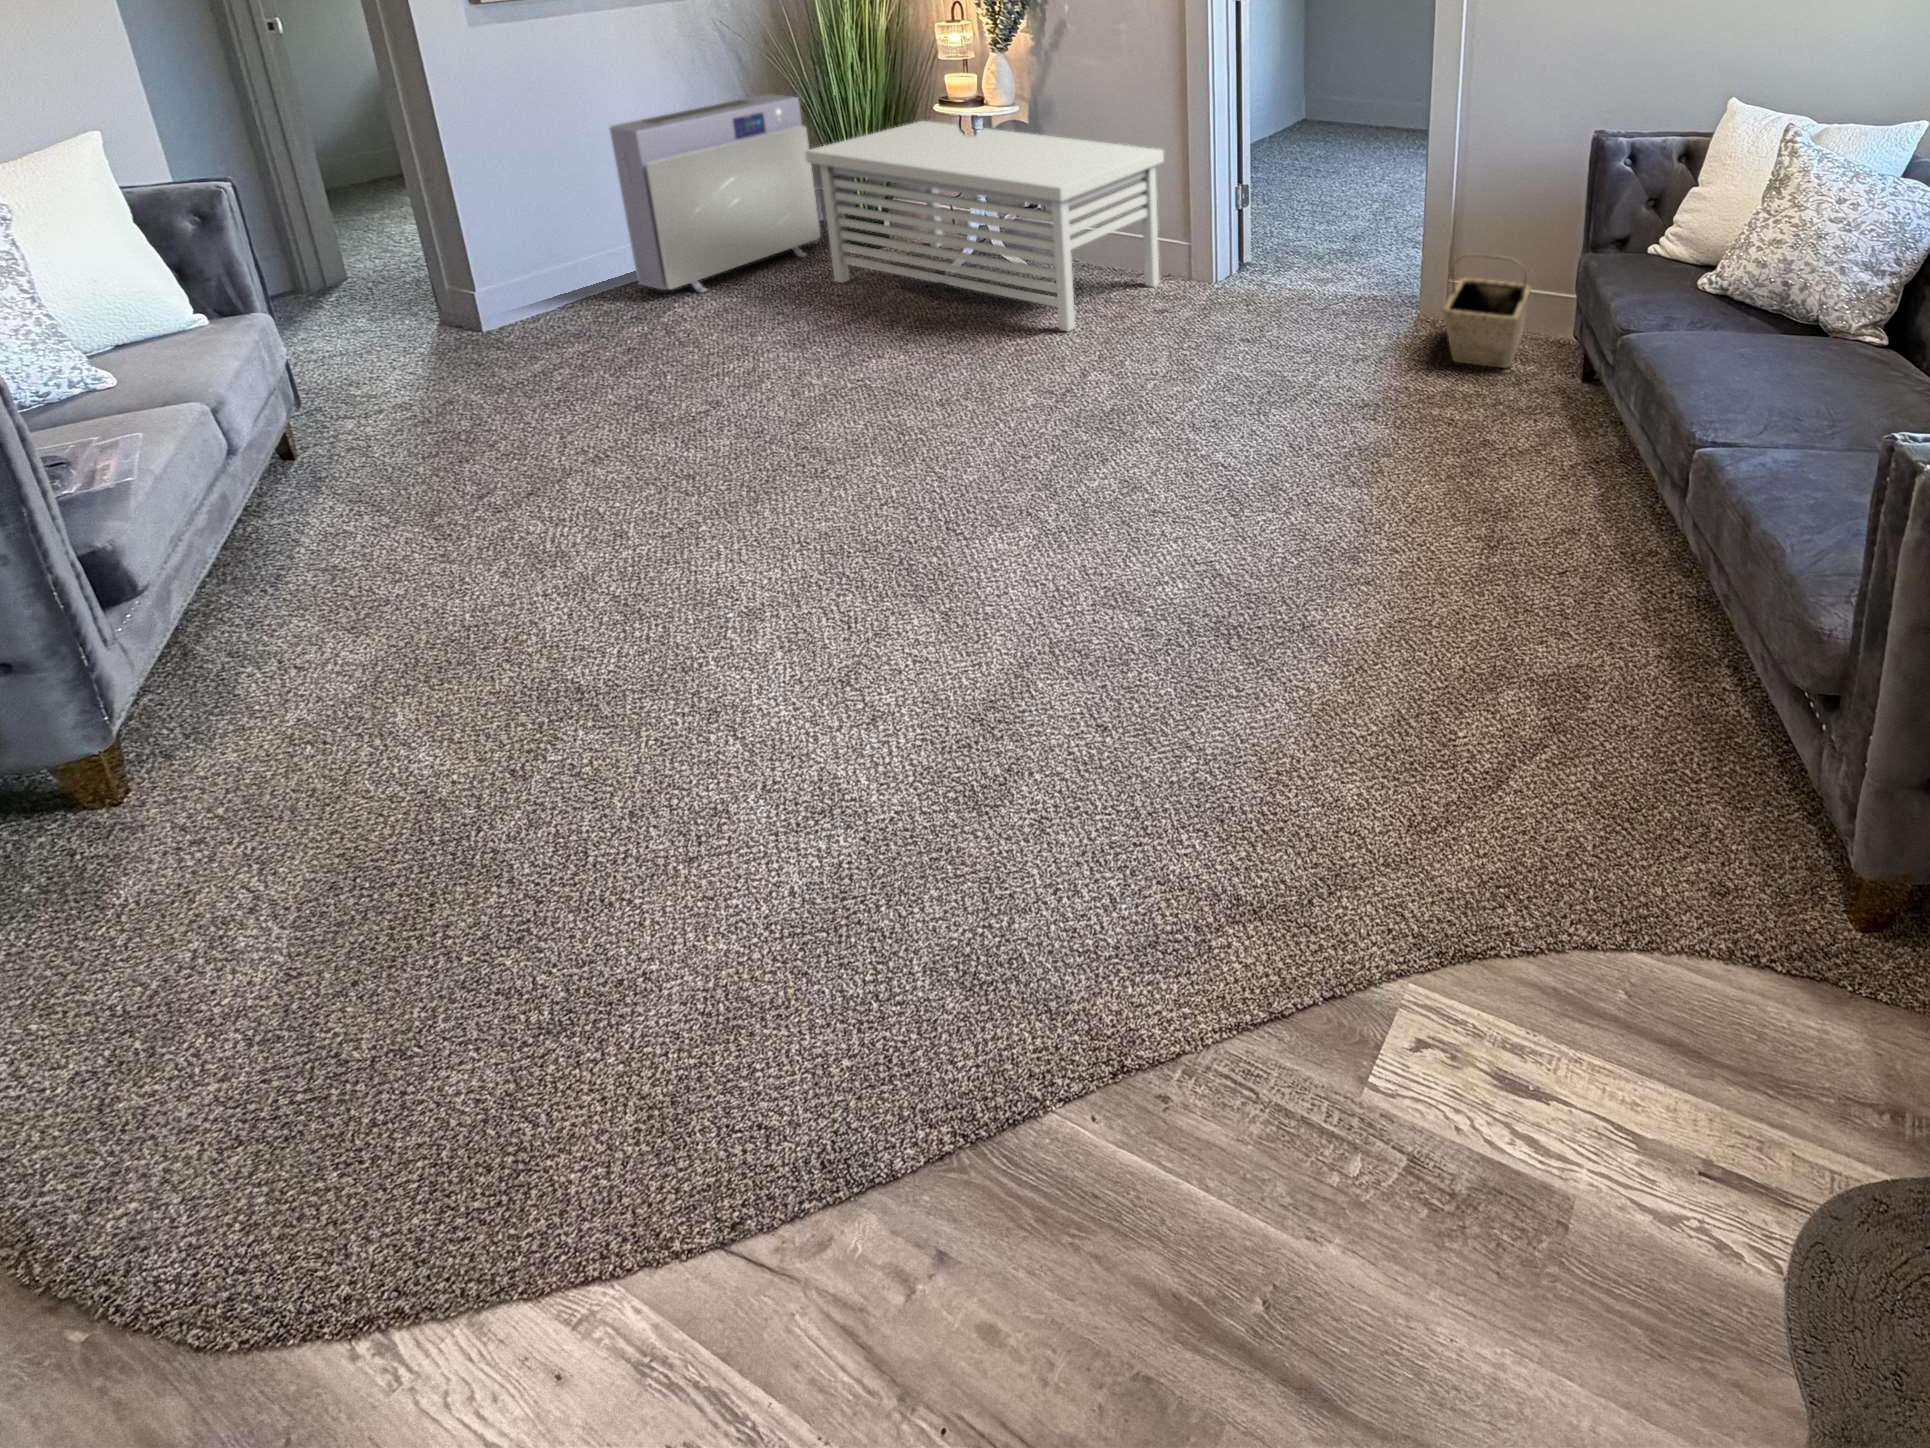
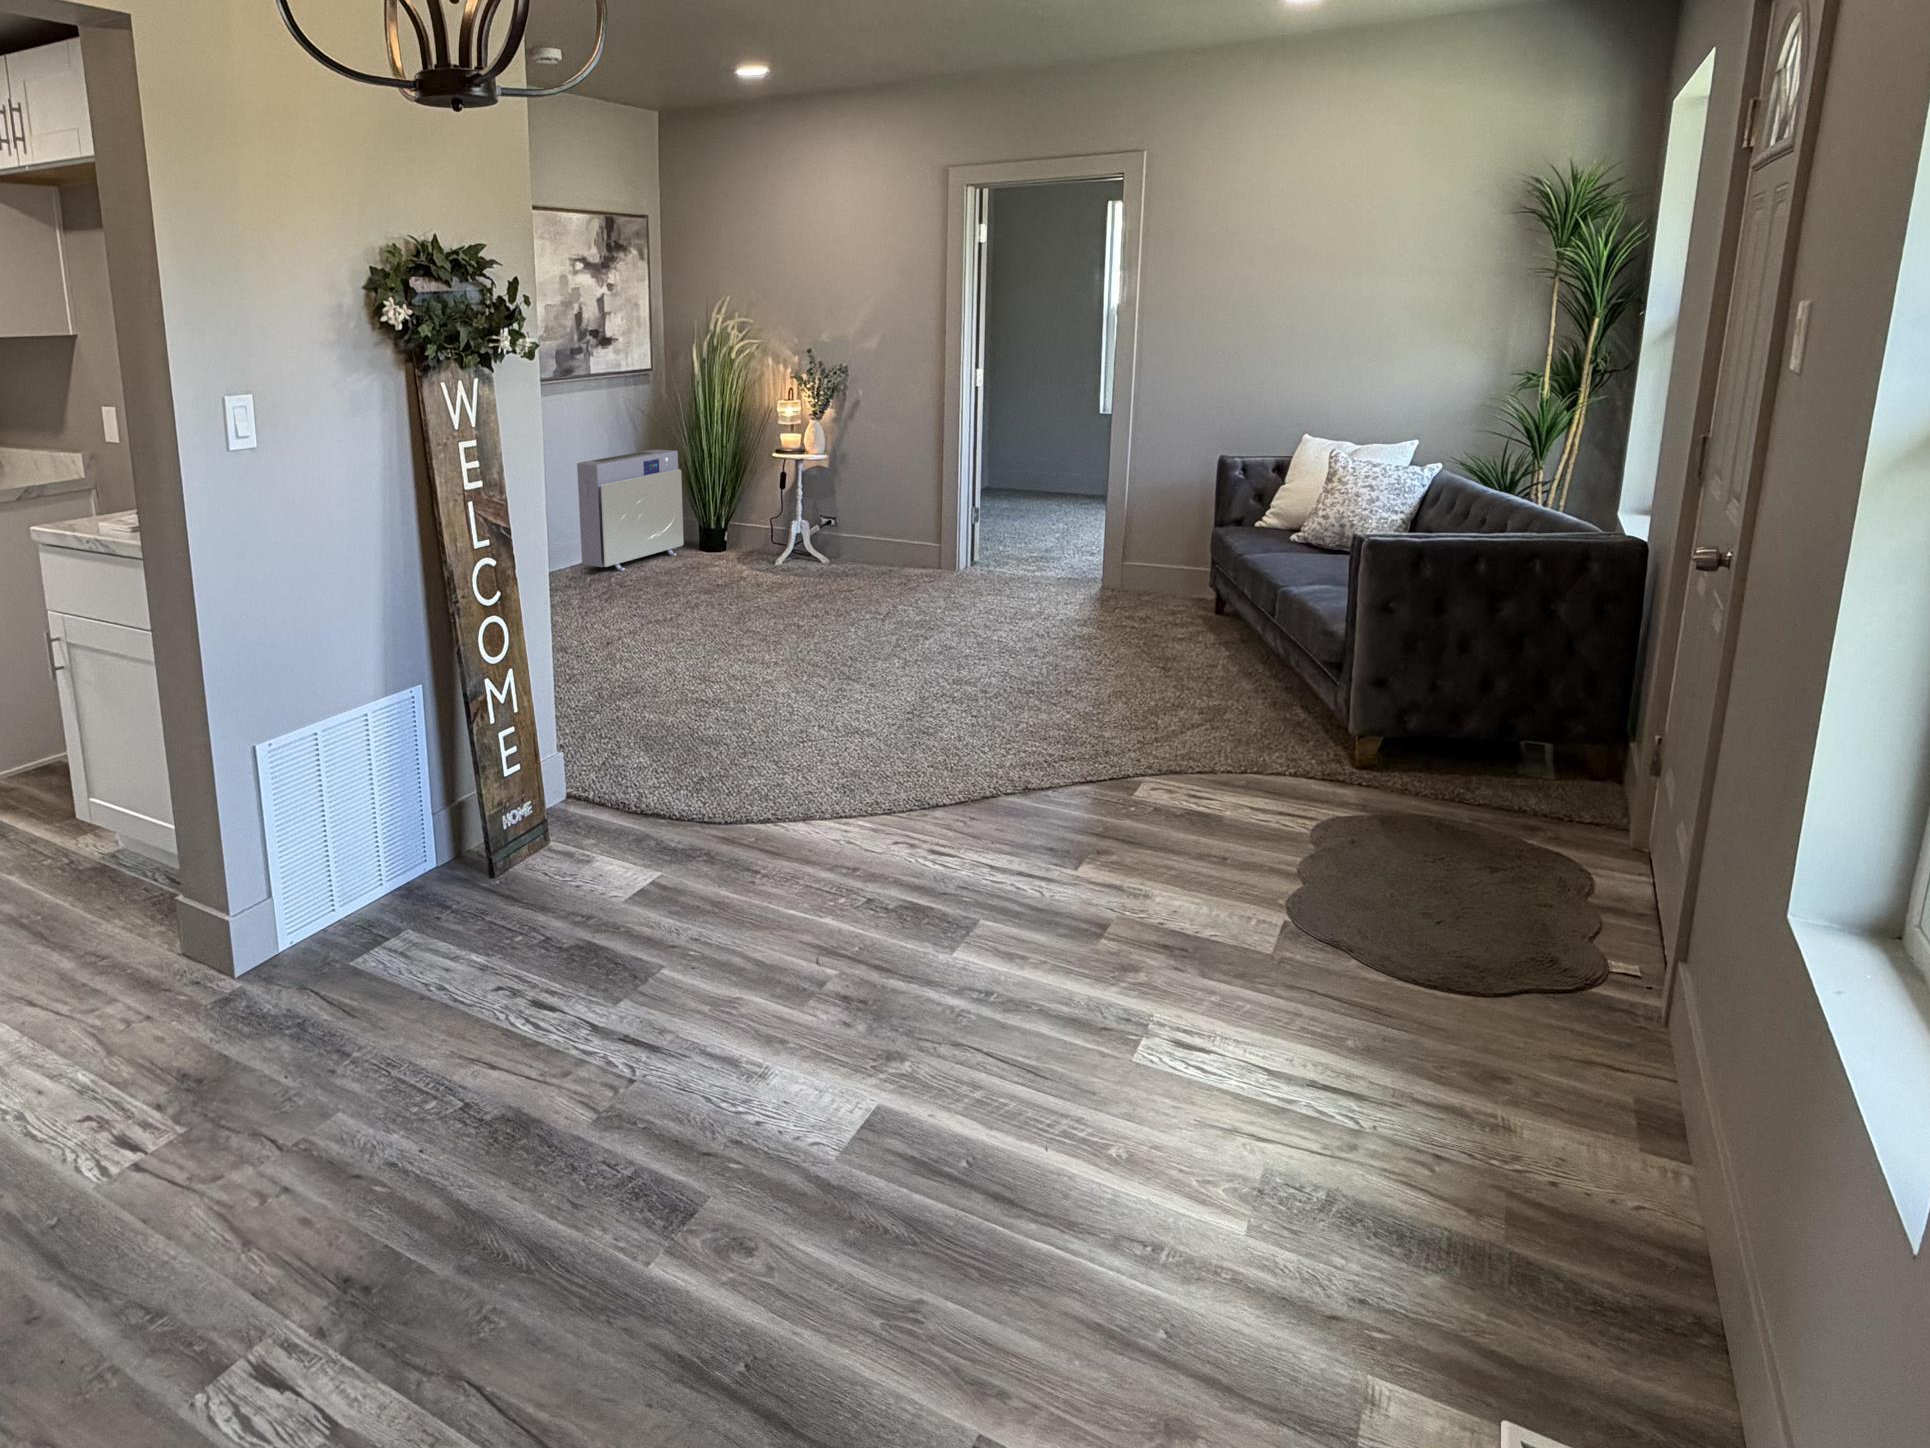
storage bench: present [805,121,1164,331] -> none [693,467,928,590]
basket: present [1443,254,1531,368] -> none [1122,536,1181,608]

